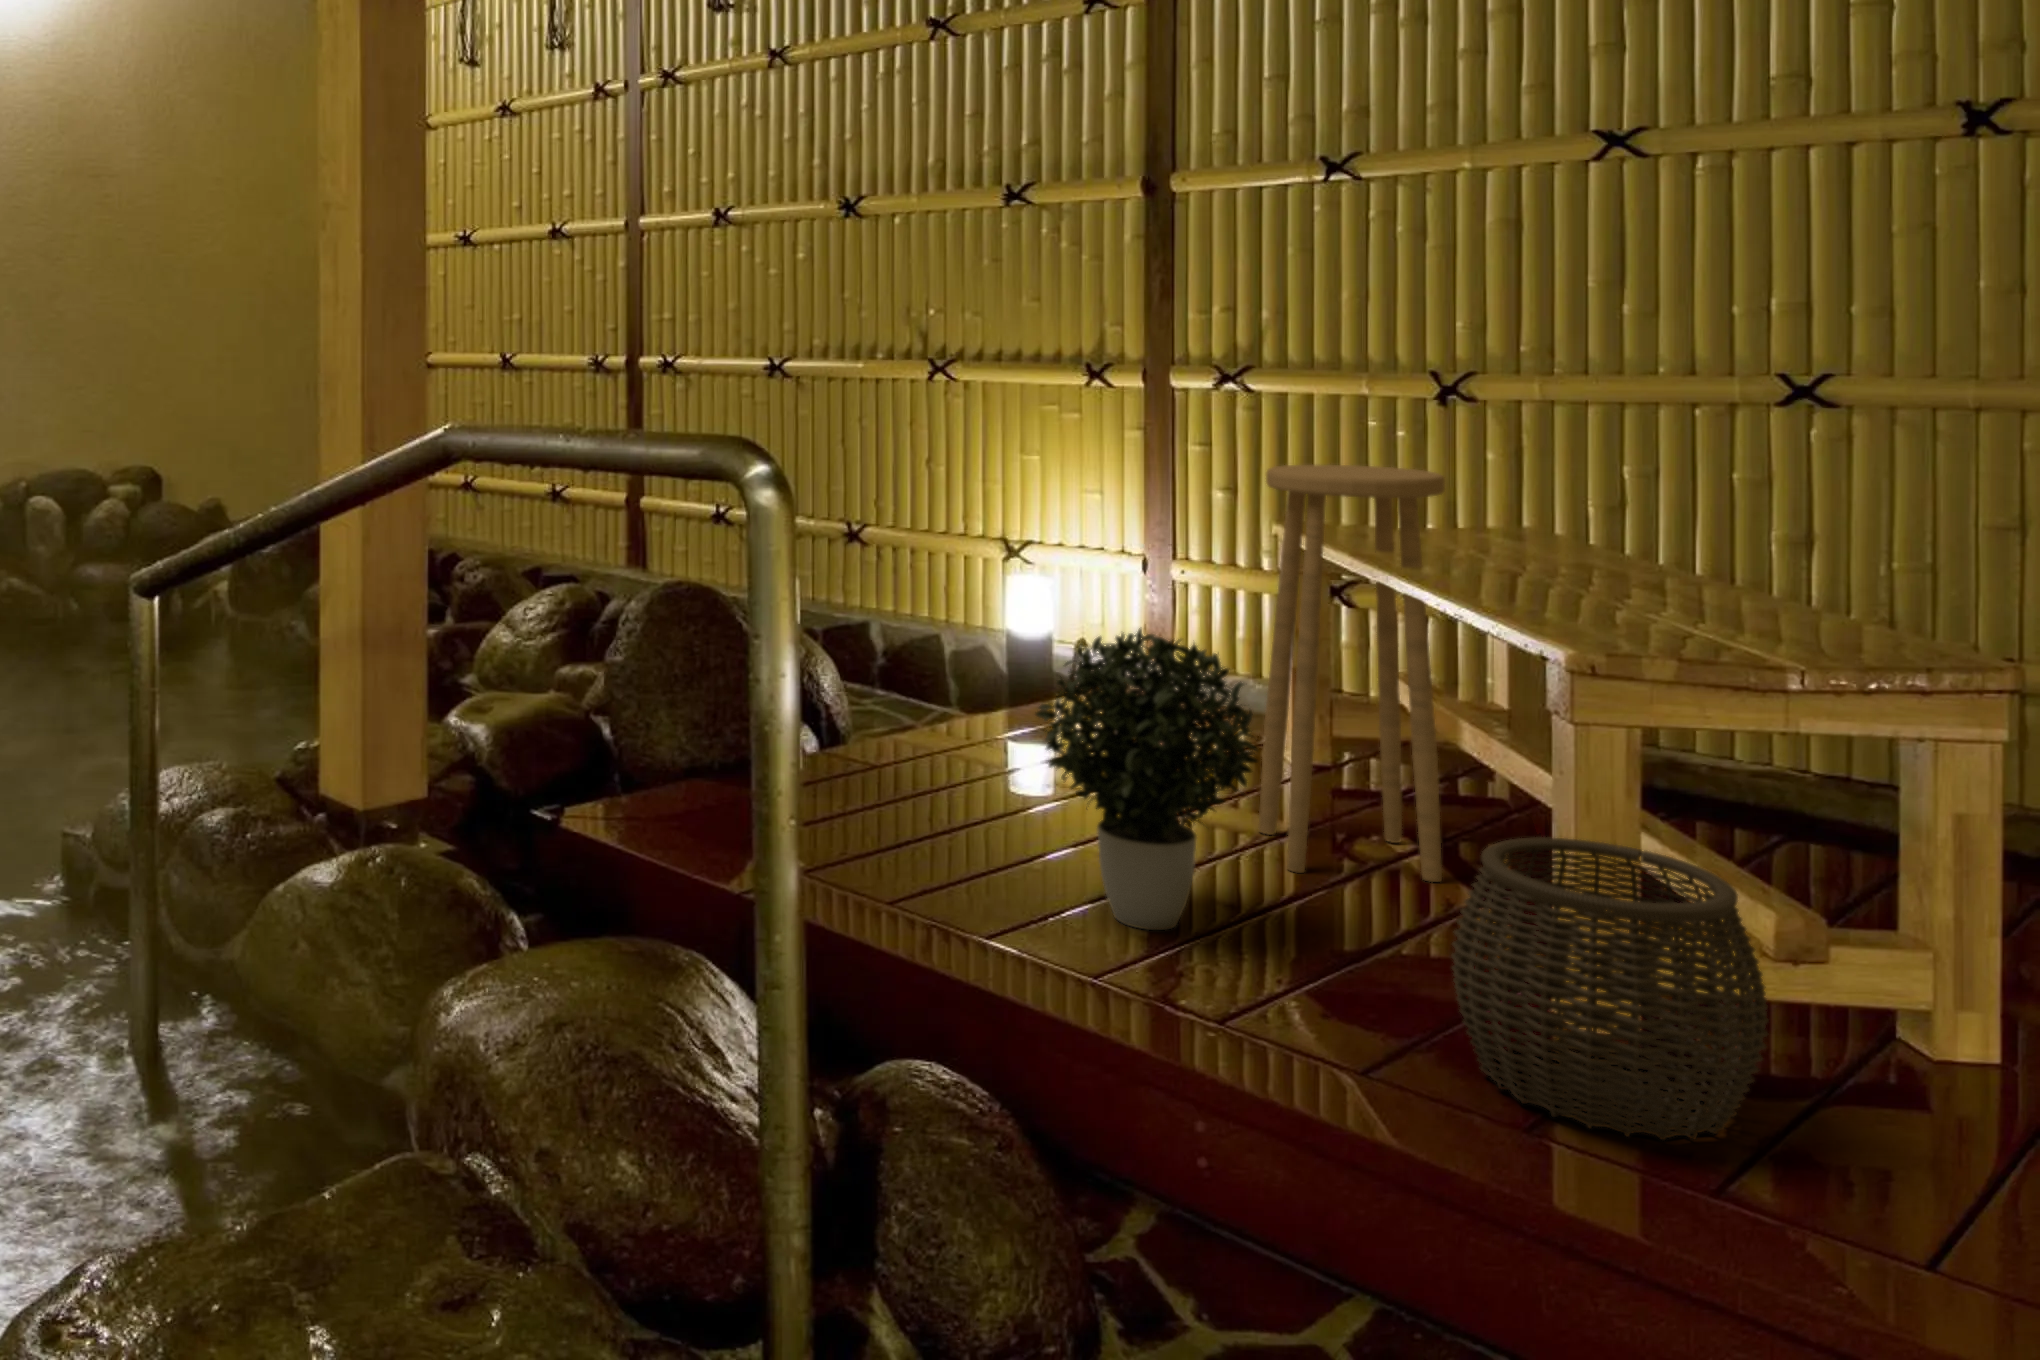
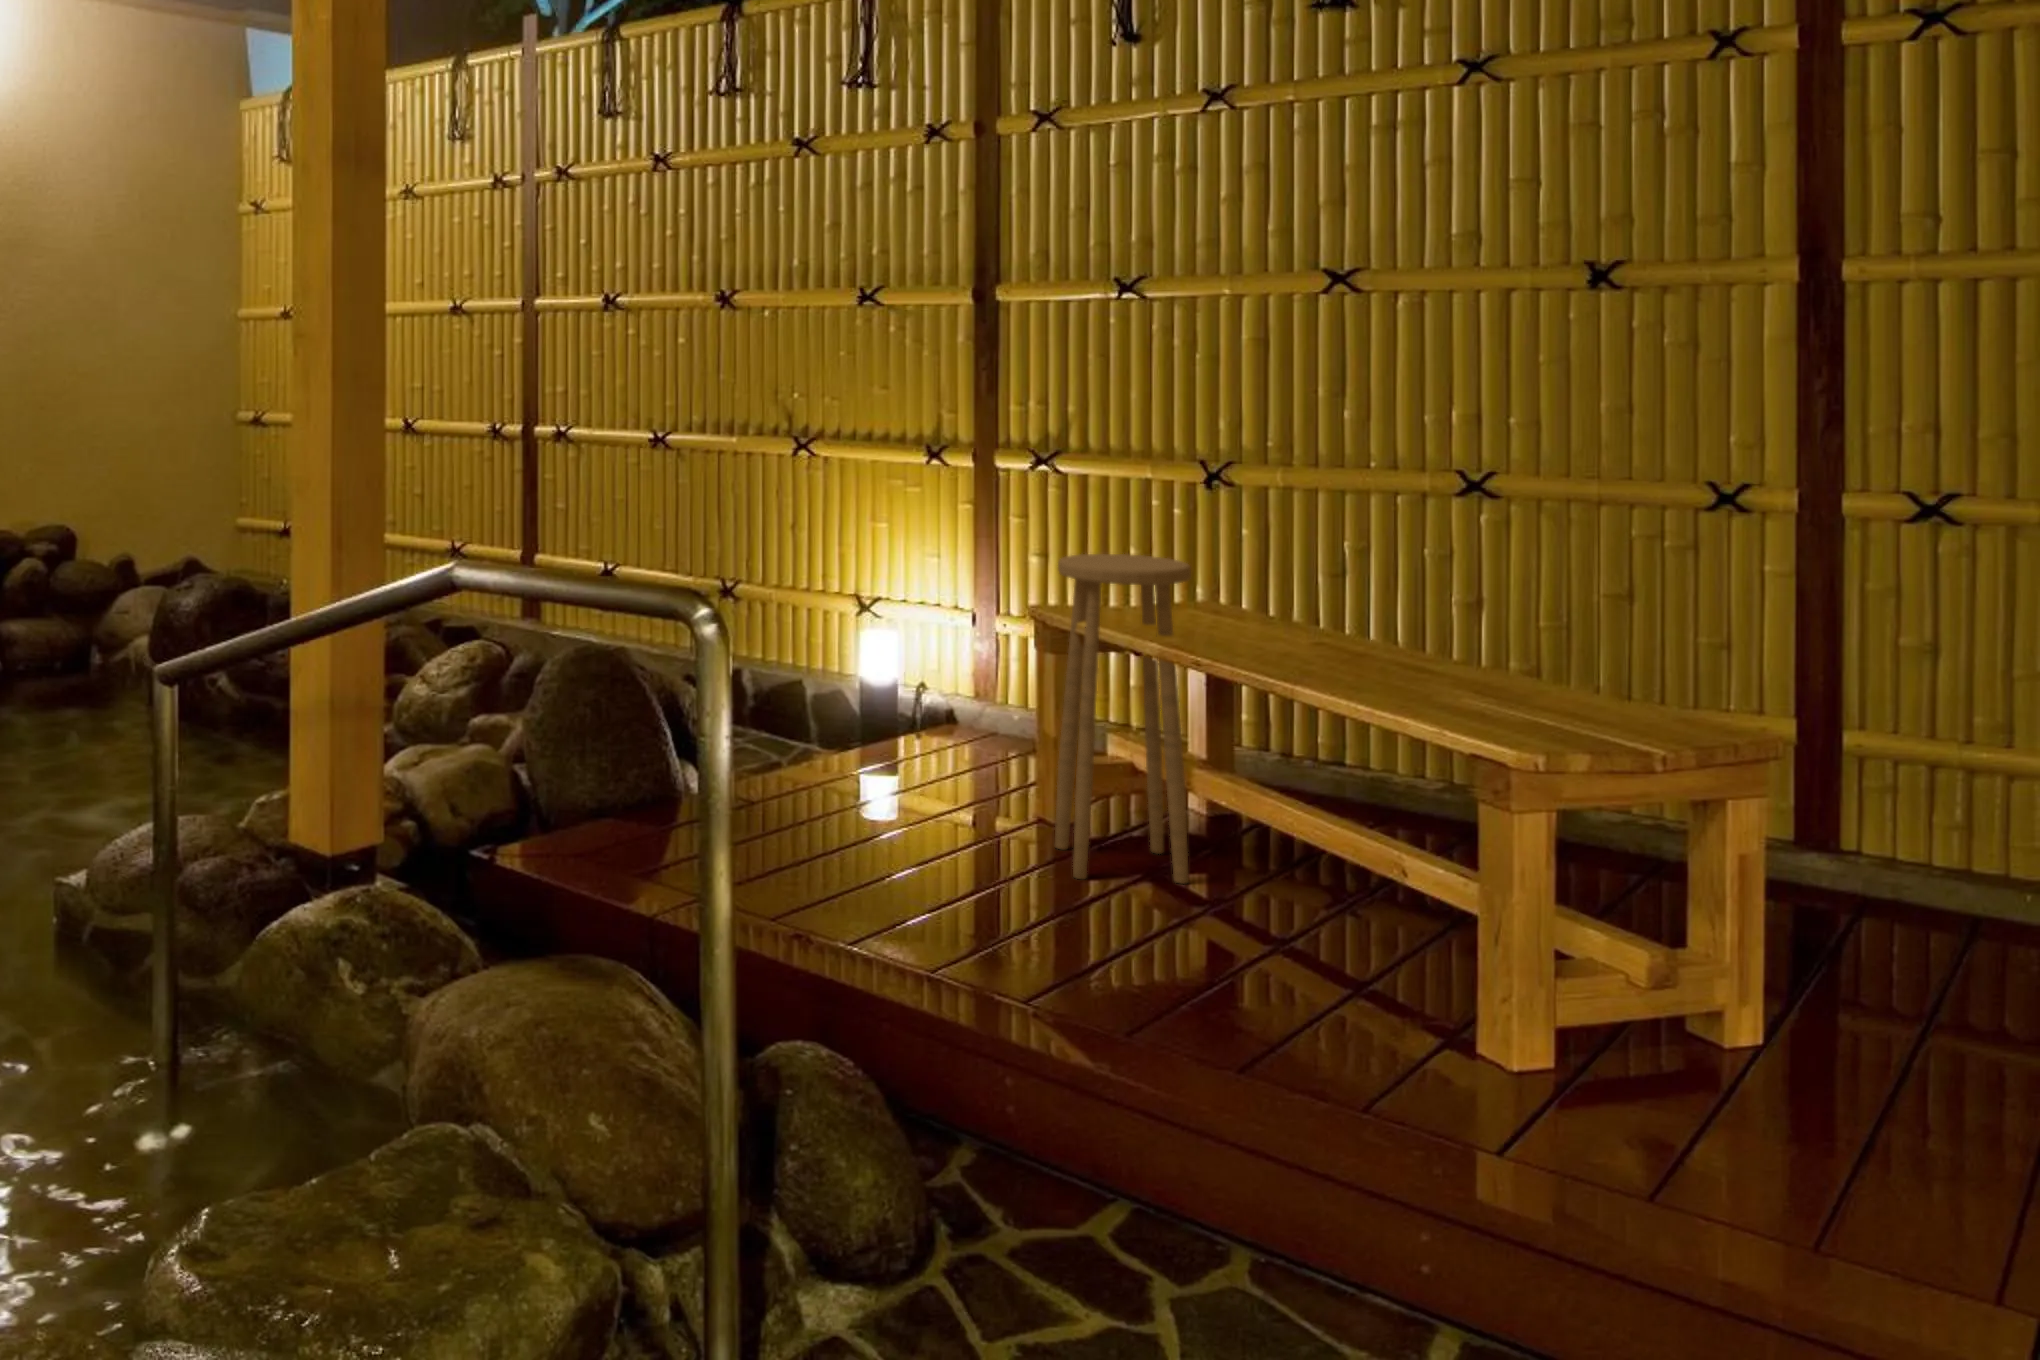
potted plant: present [1036,628,1257,930] -> none [877,692,1046,927]
woven basket: present [1452,838,1768,1140] -> none [1171,848,1377,1060]

